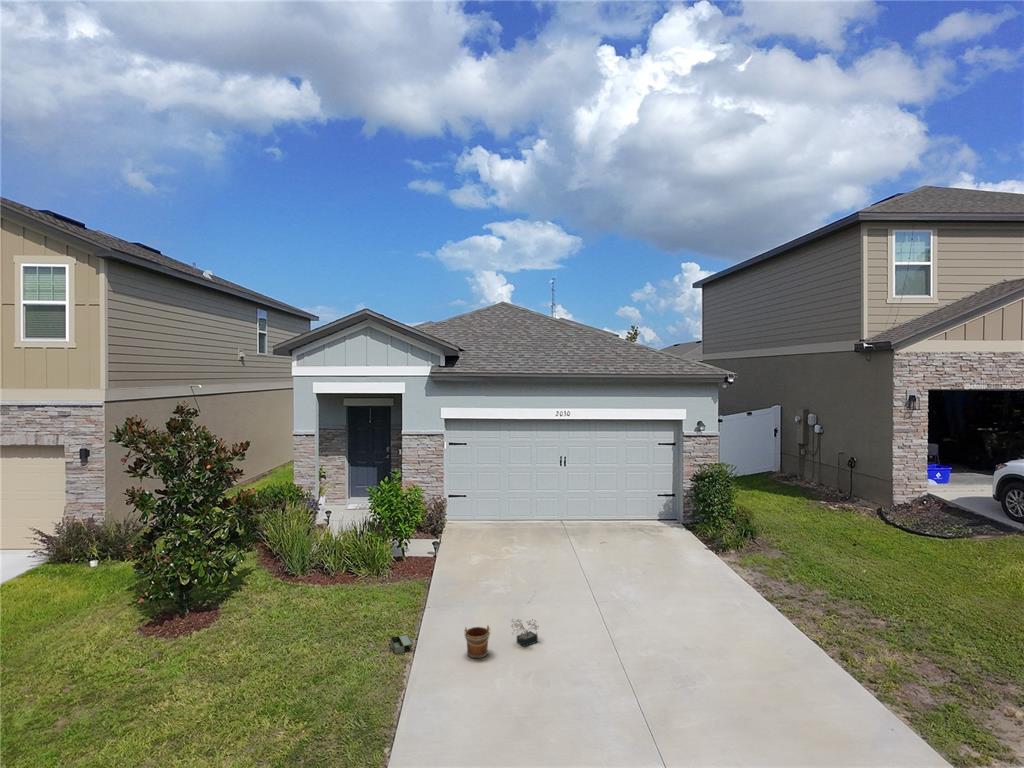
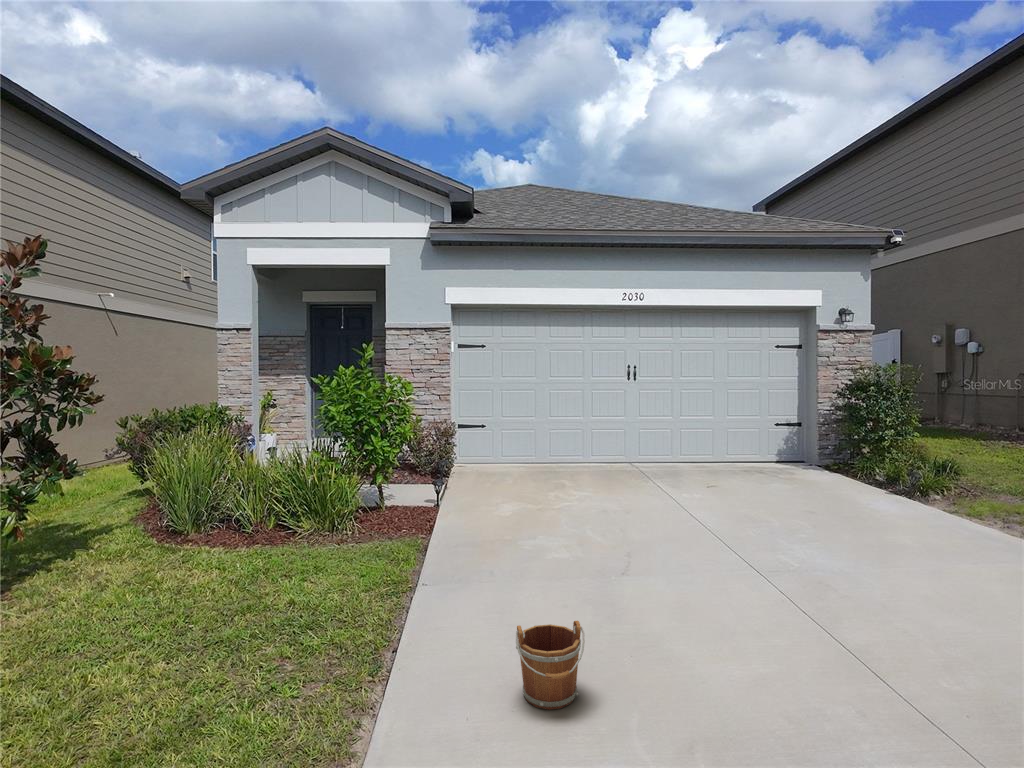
decorative plant: present [512,620,539,647] -> none [627,604,693,675]
toolbox: present [390,634,412,654] -> none [326,642,380,695]

